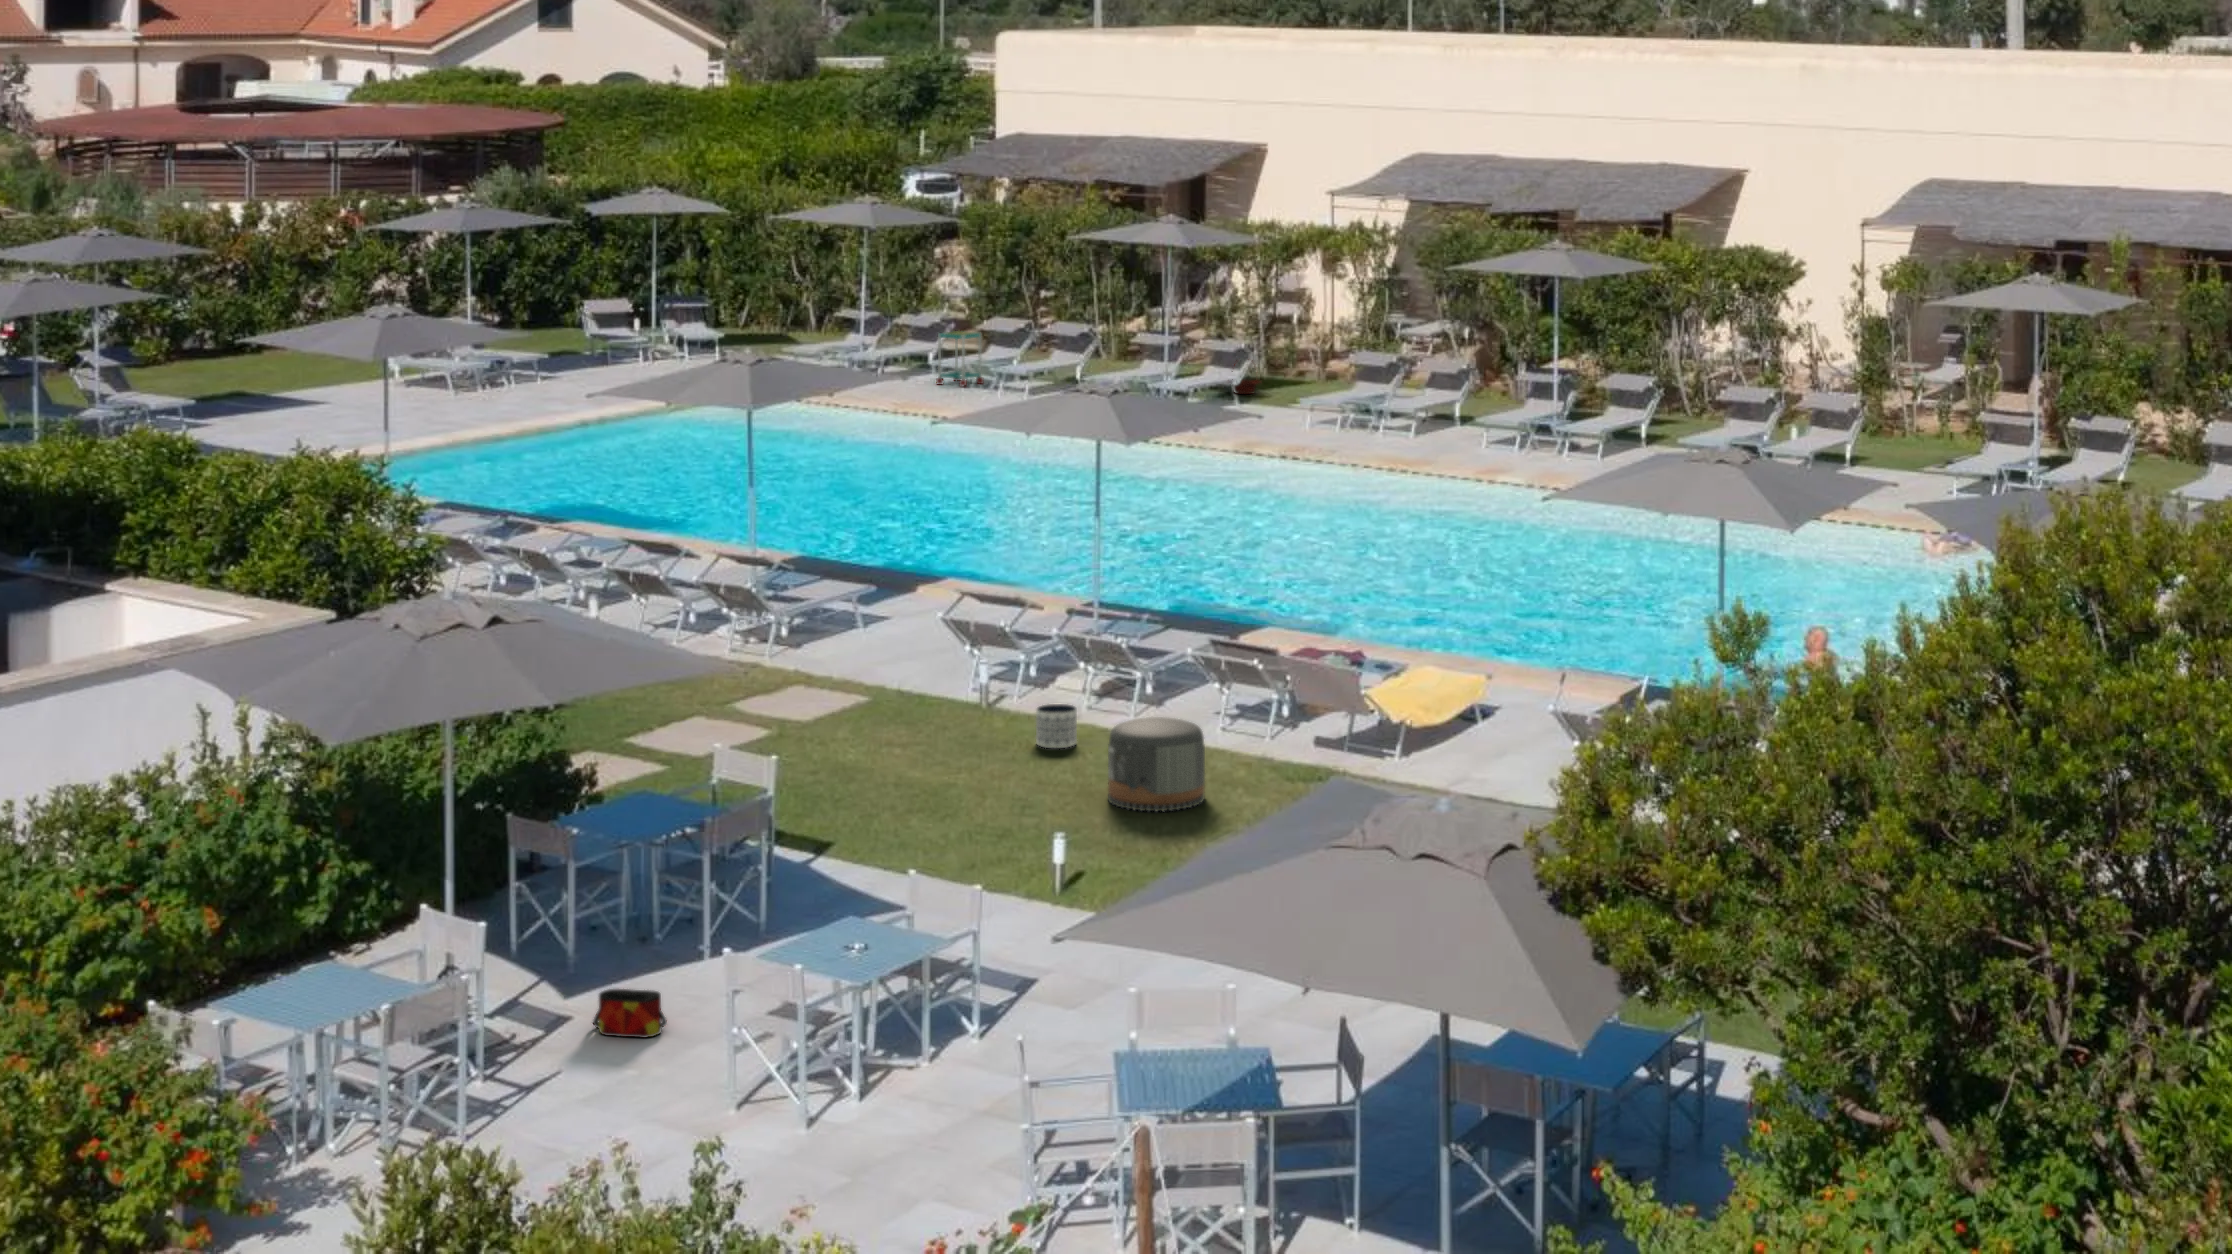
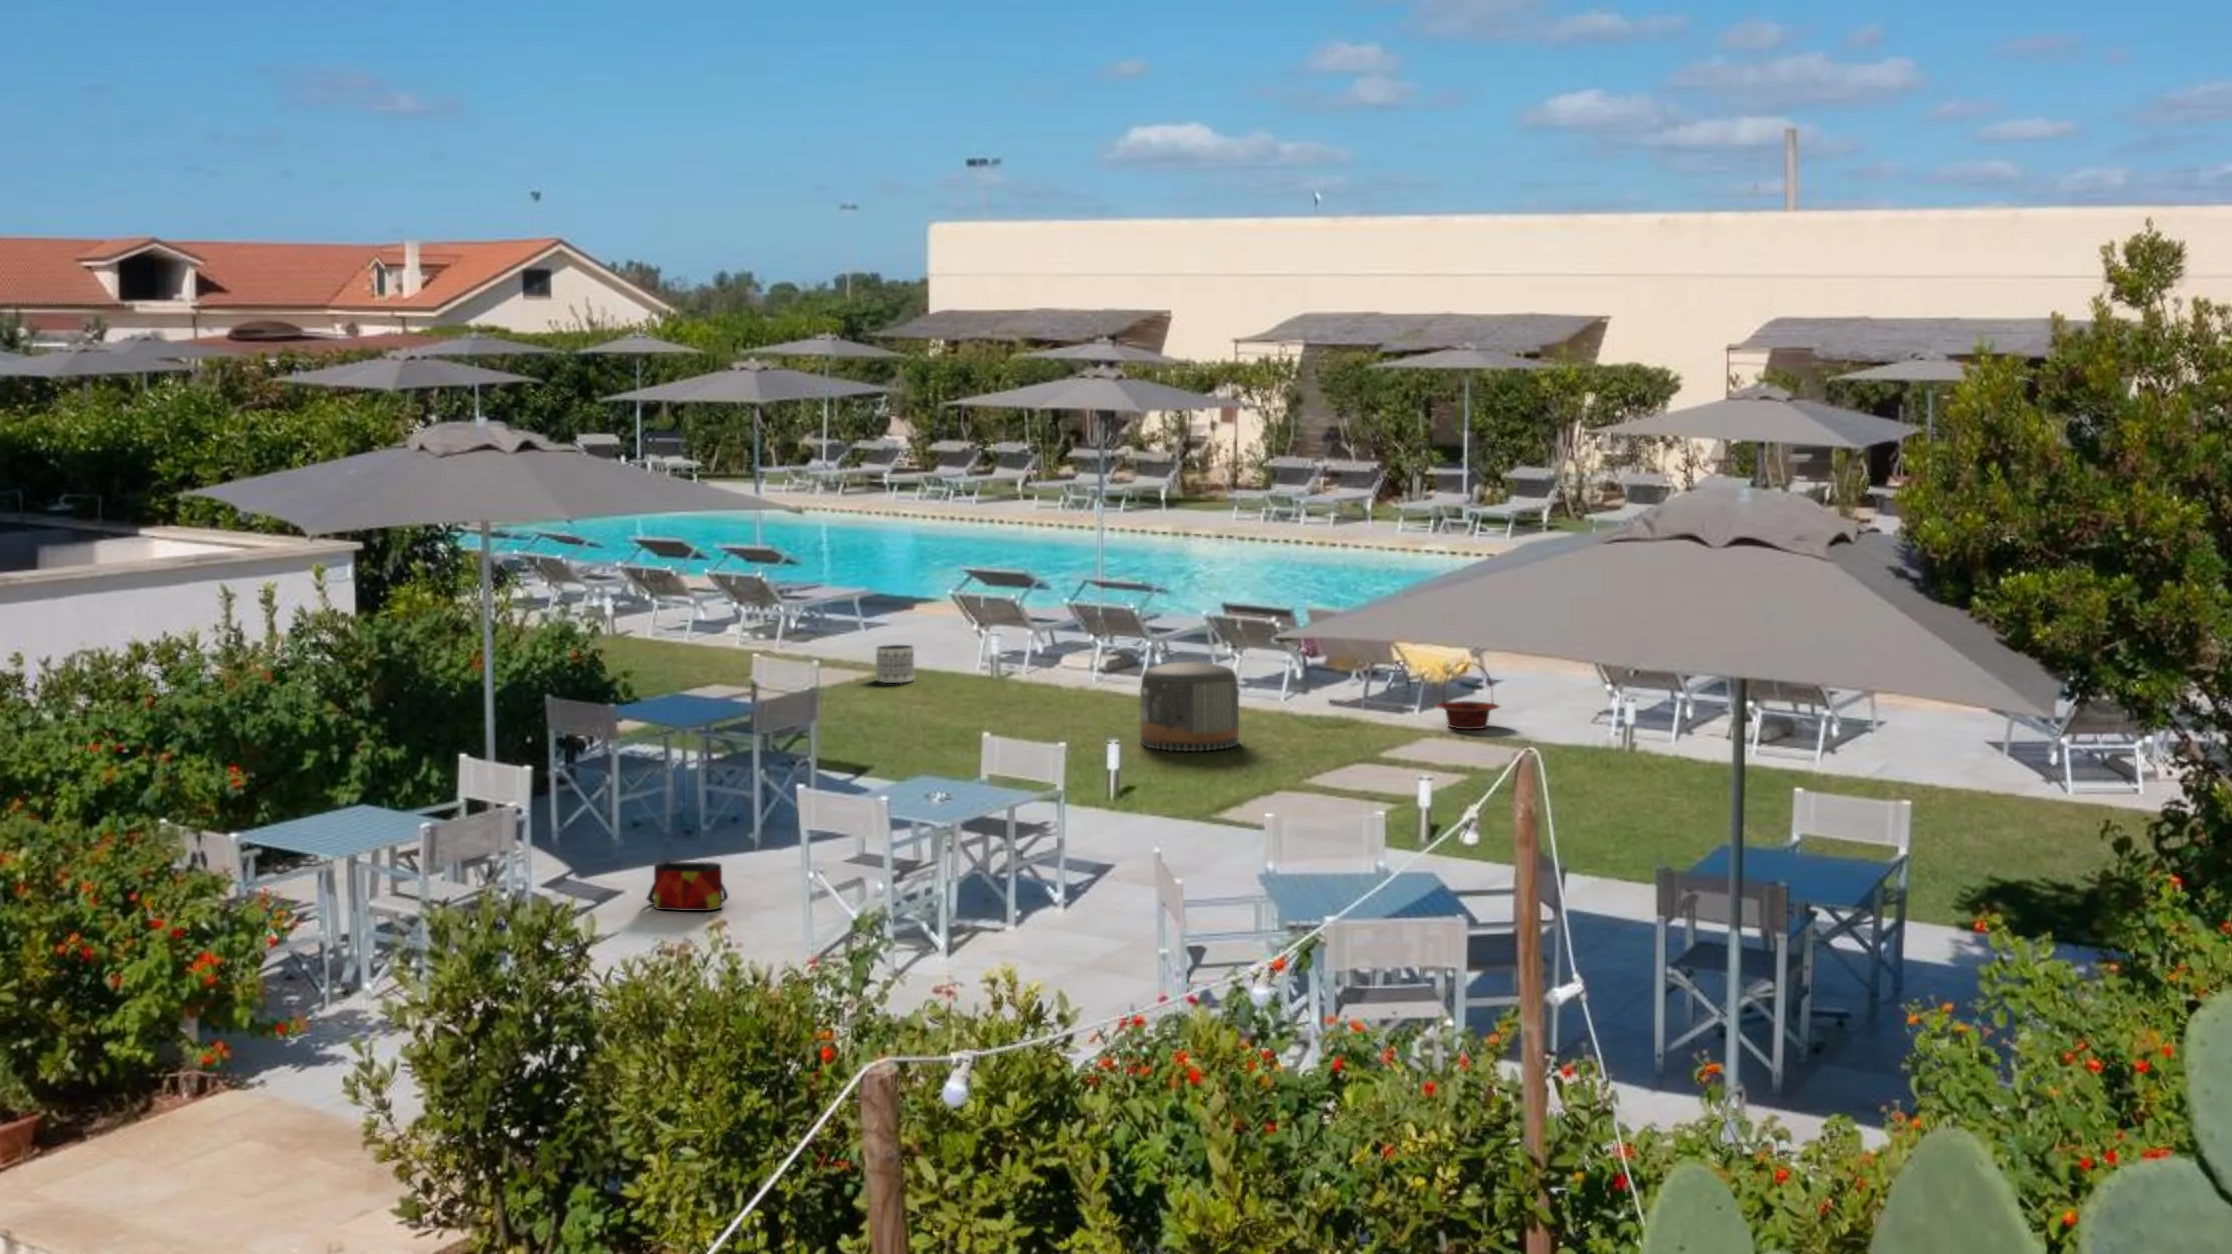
side table: present [936,331,984,386] -> none [895,448,938,496]
basket: present [1232,364,1259,394] -> present [1436,663,1499,729]
planter: present [1036,704,1077,748] -> present [876,645,914,683]

